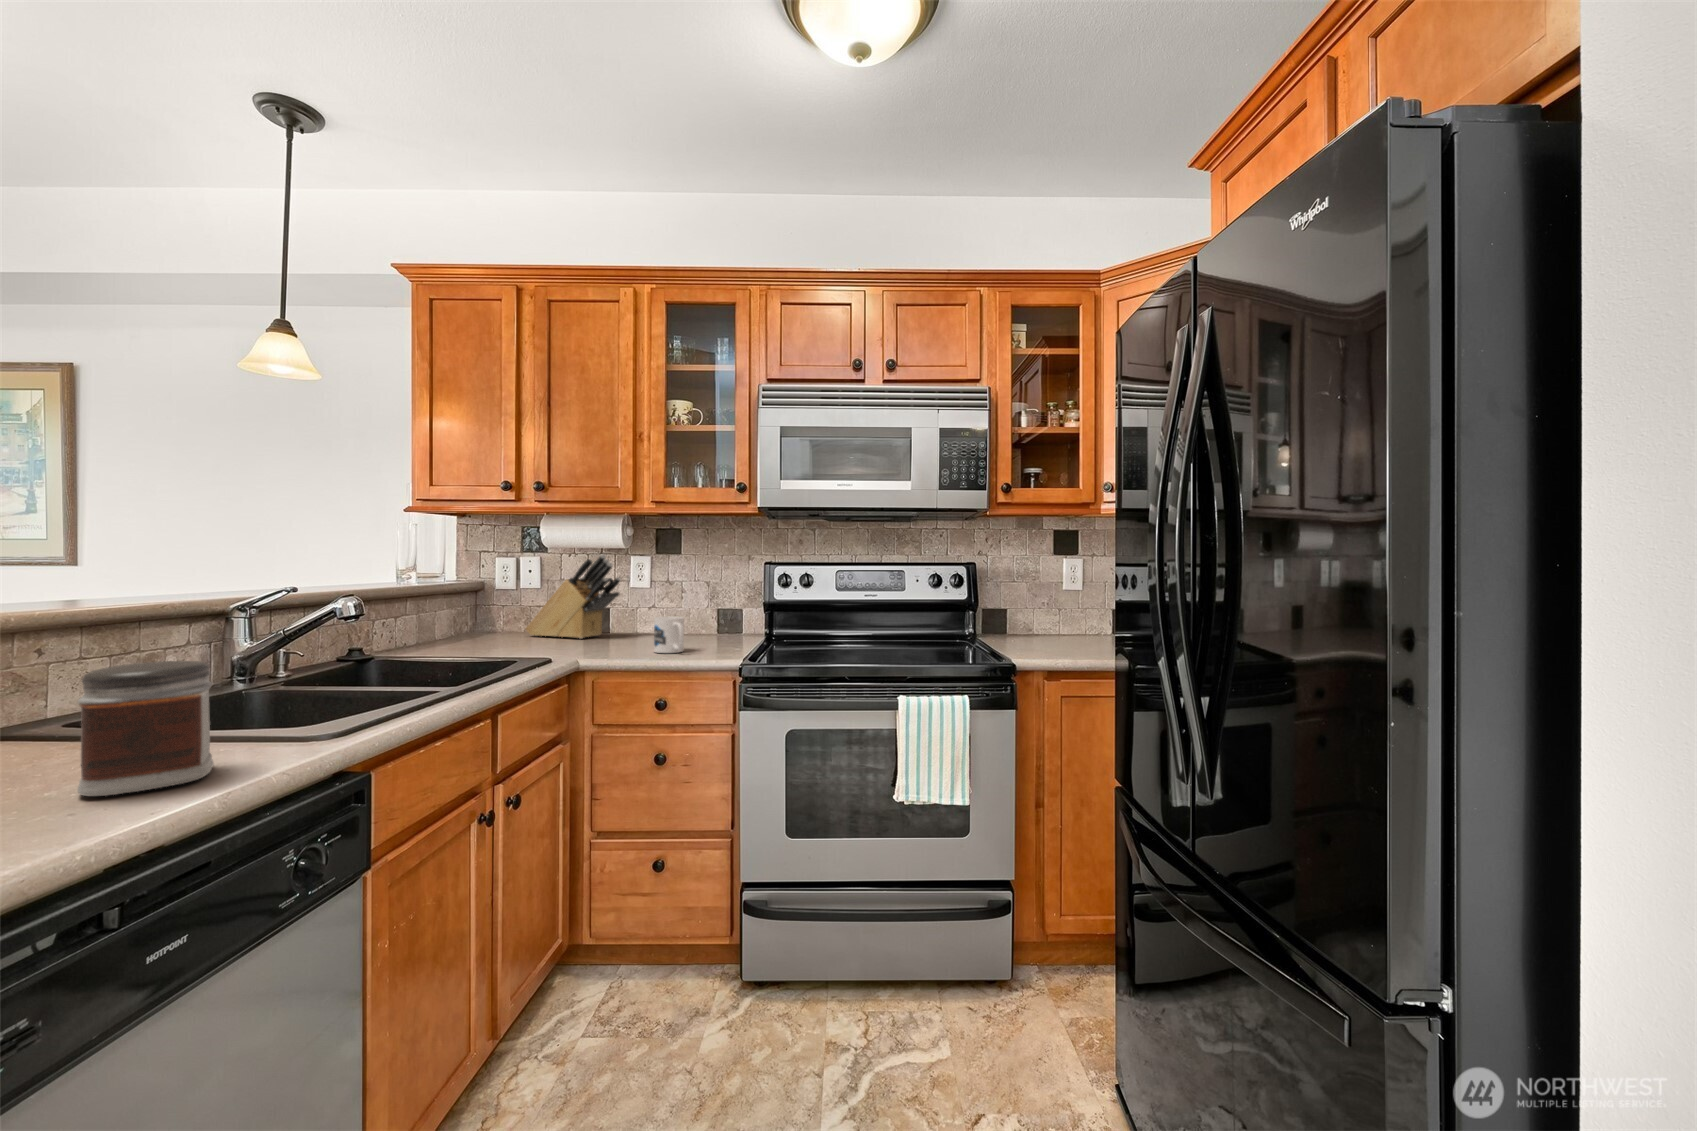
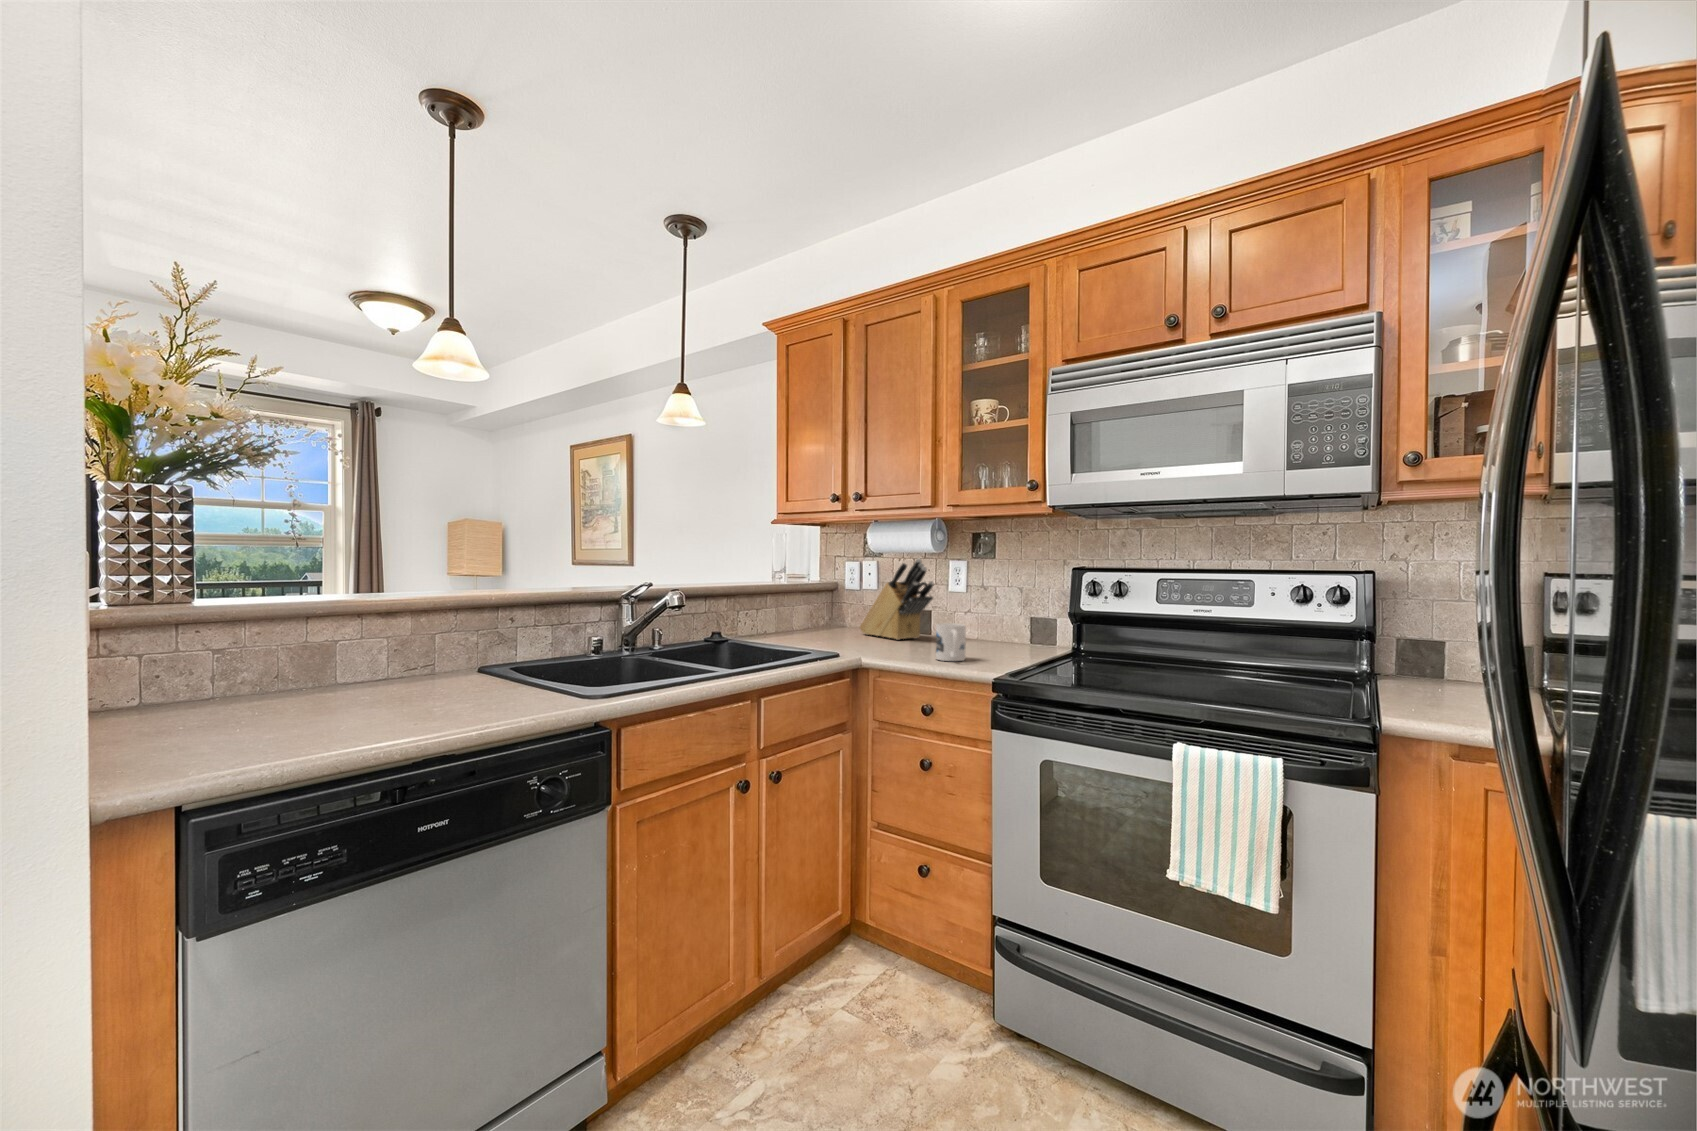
jar: present [77,661,214,796] -> none [464,635,534,714]

